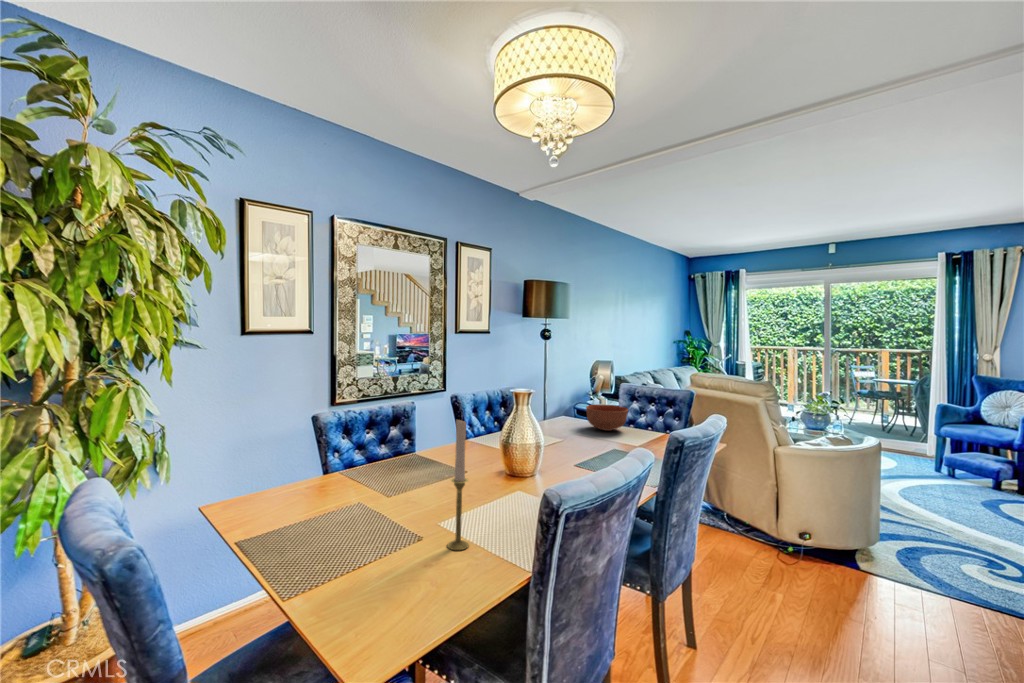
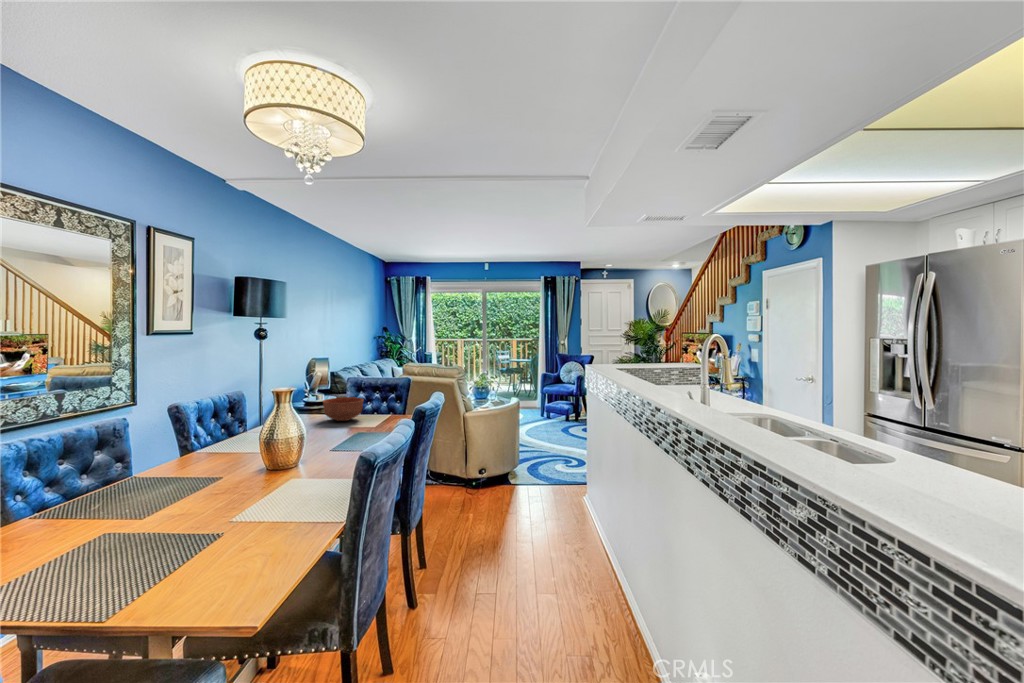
candlestick: present [447,420,469,550] -> none [254,414,278,542]

